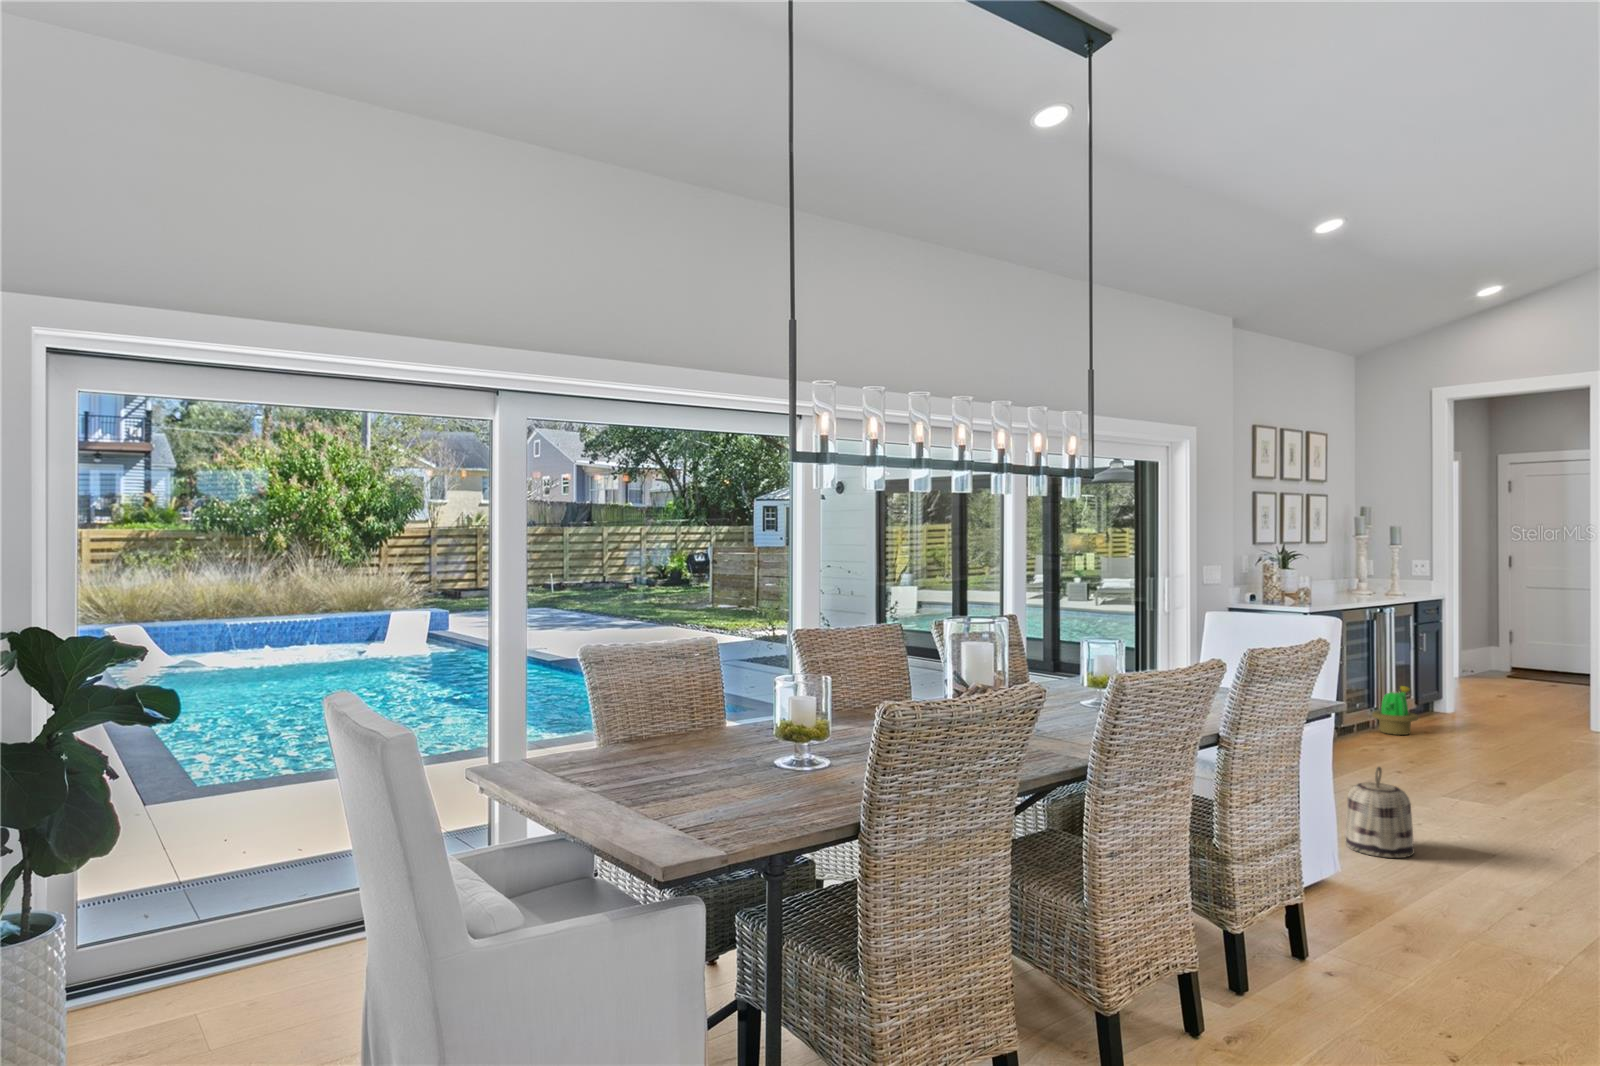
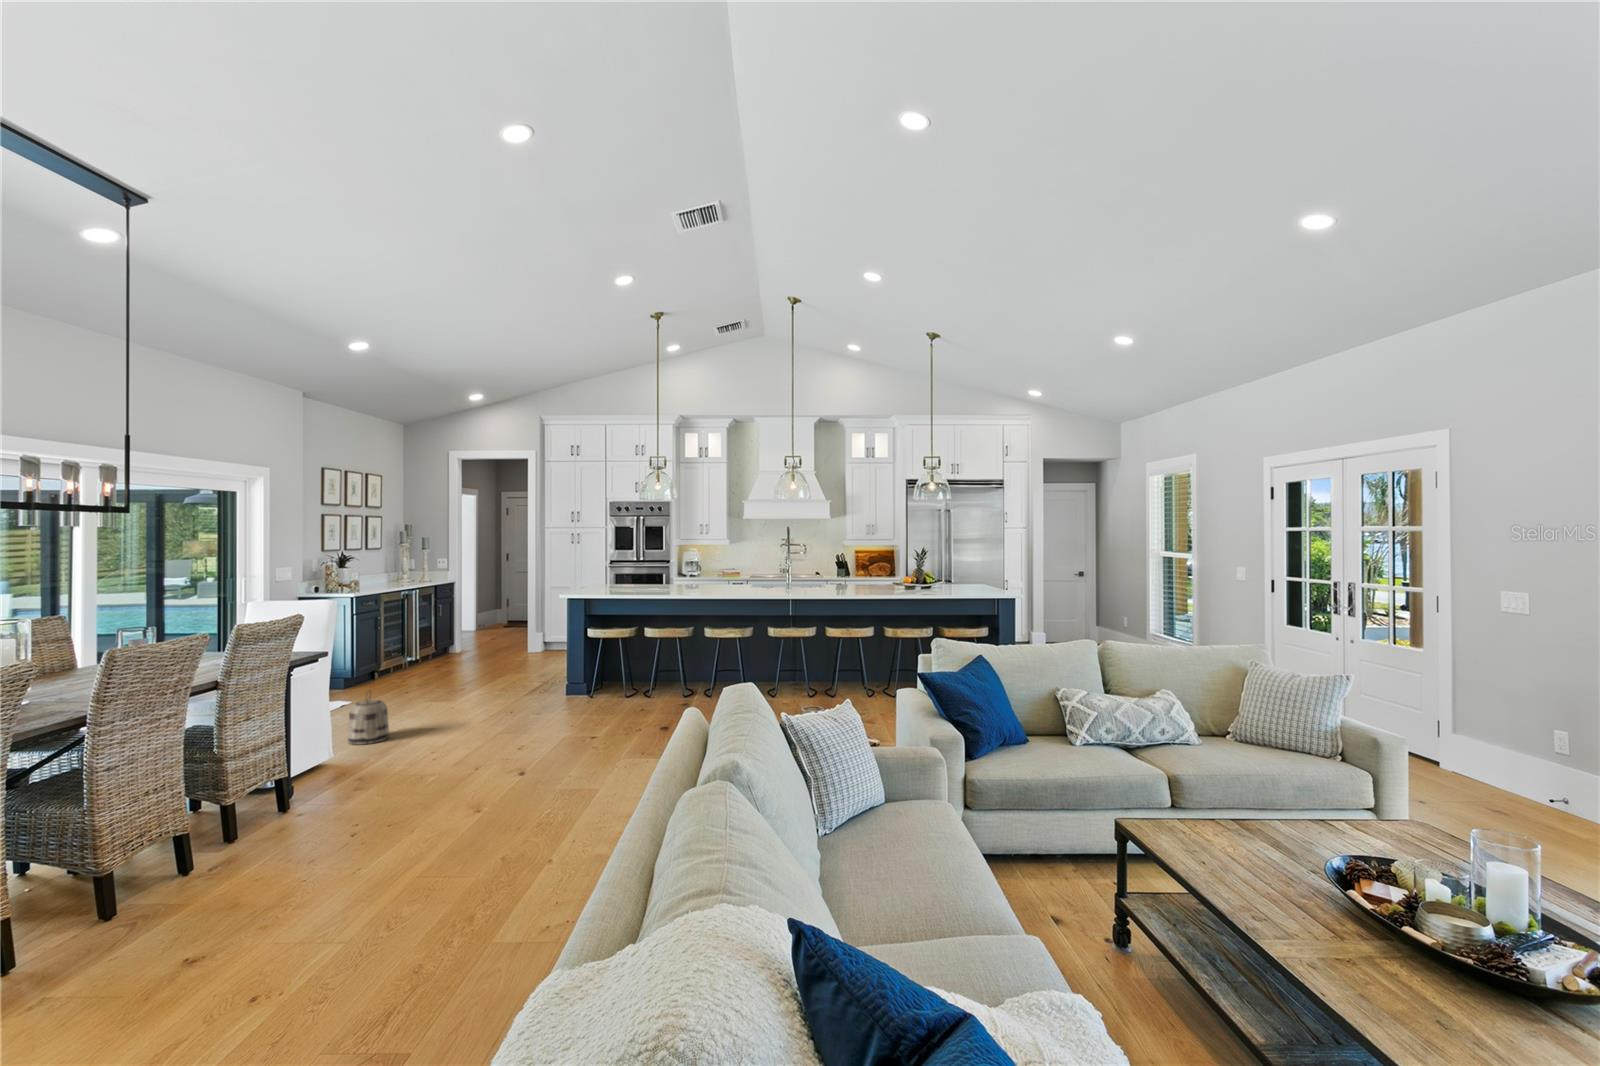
decorative plant: present [1372,686,1418,735] -> none [403,640,430,671]

